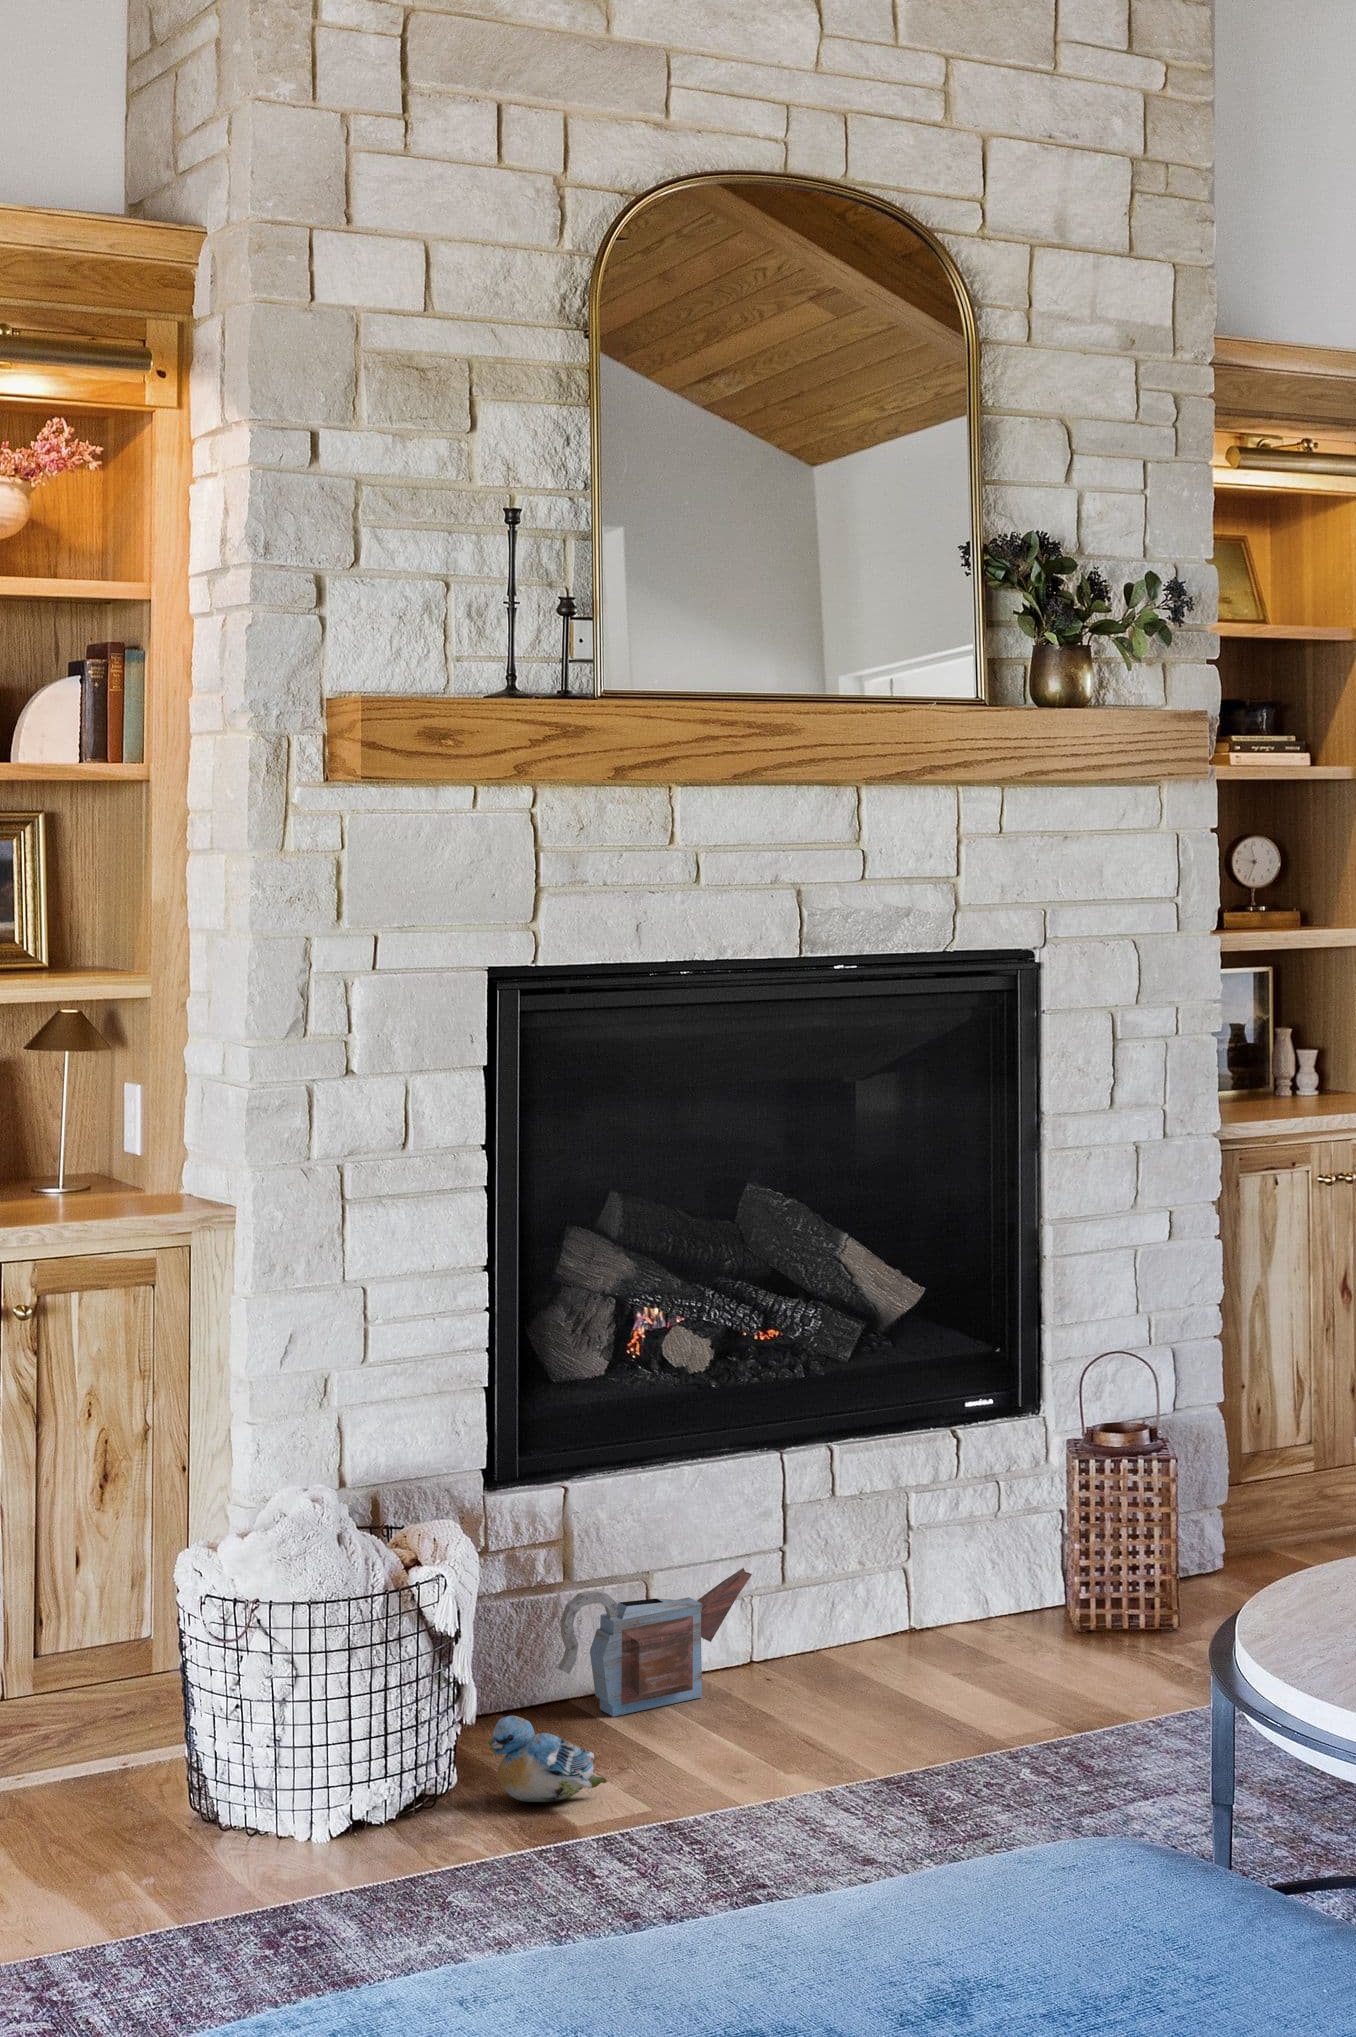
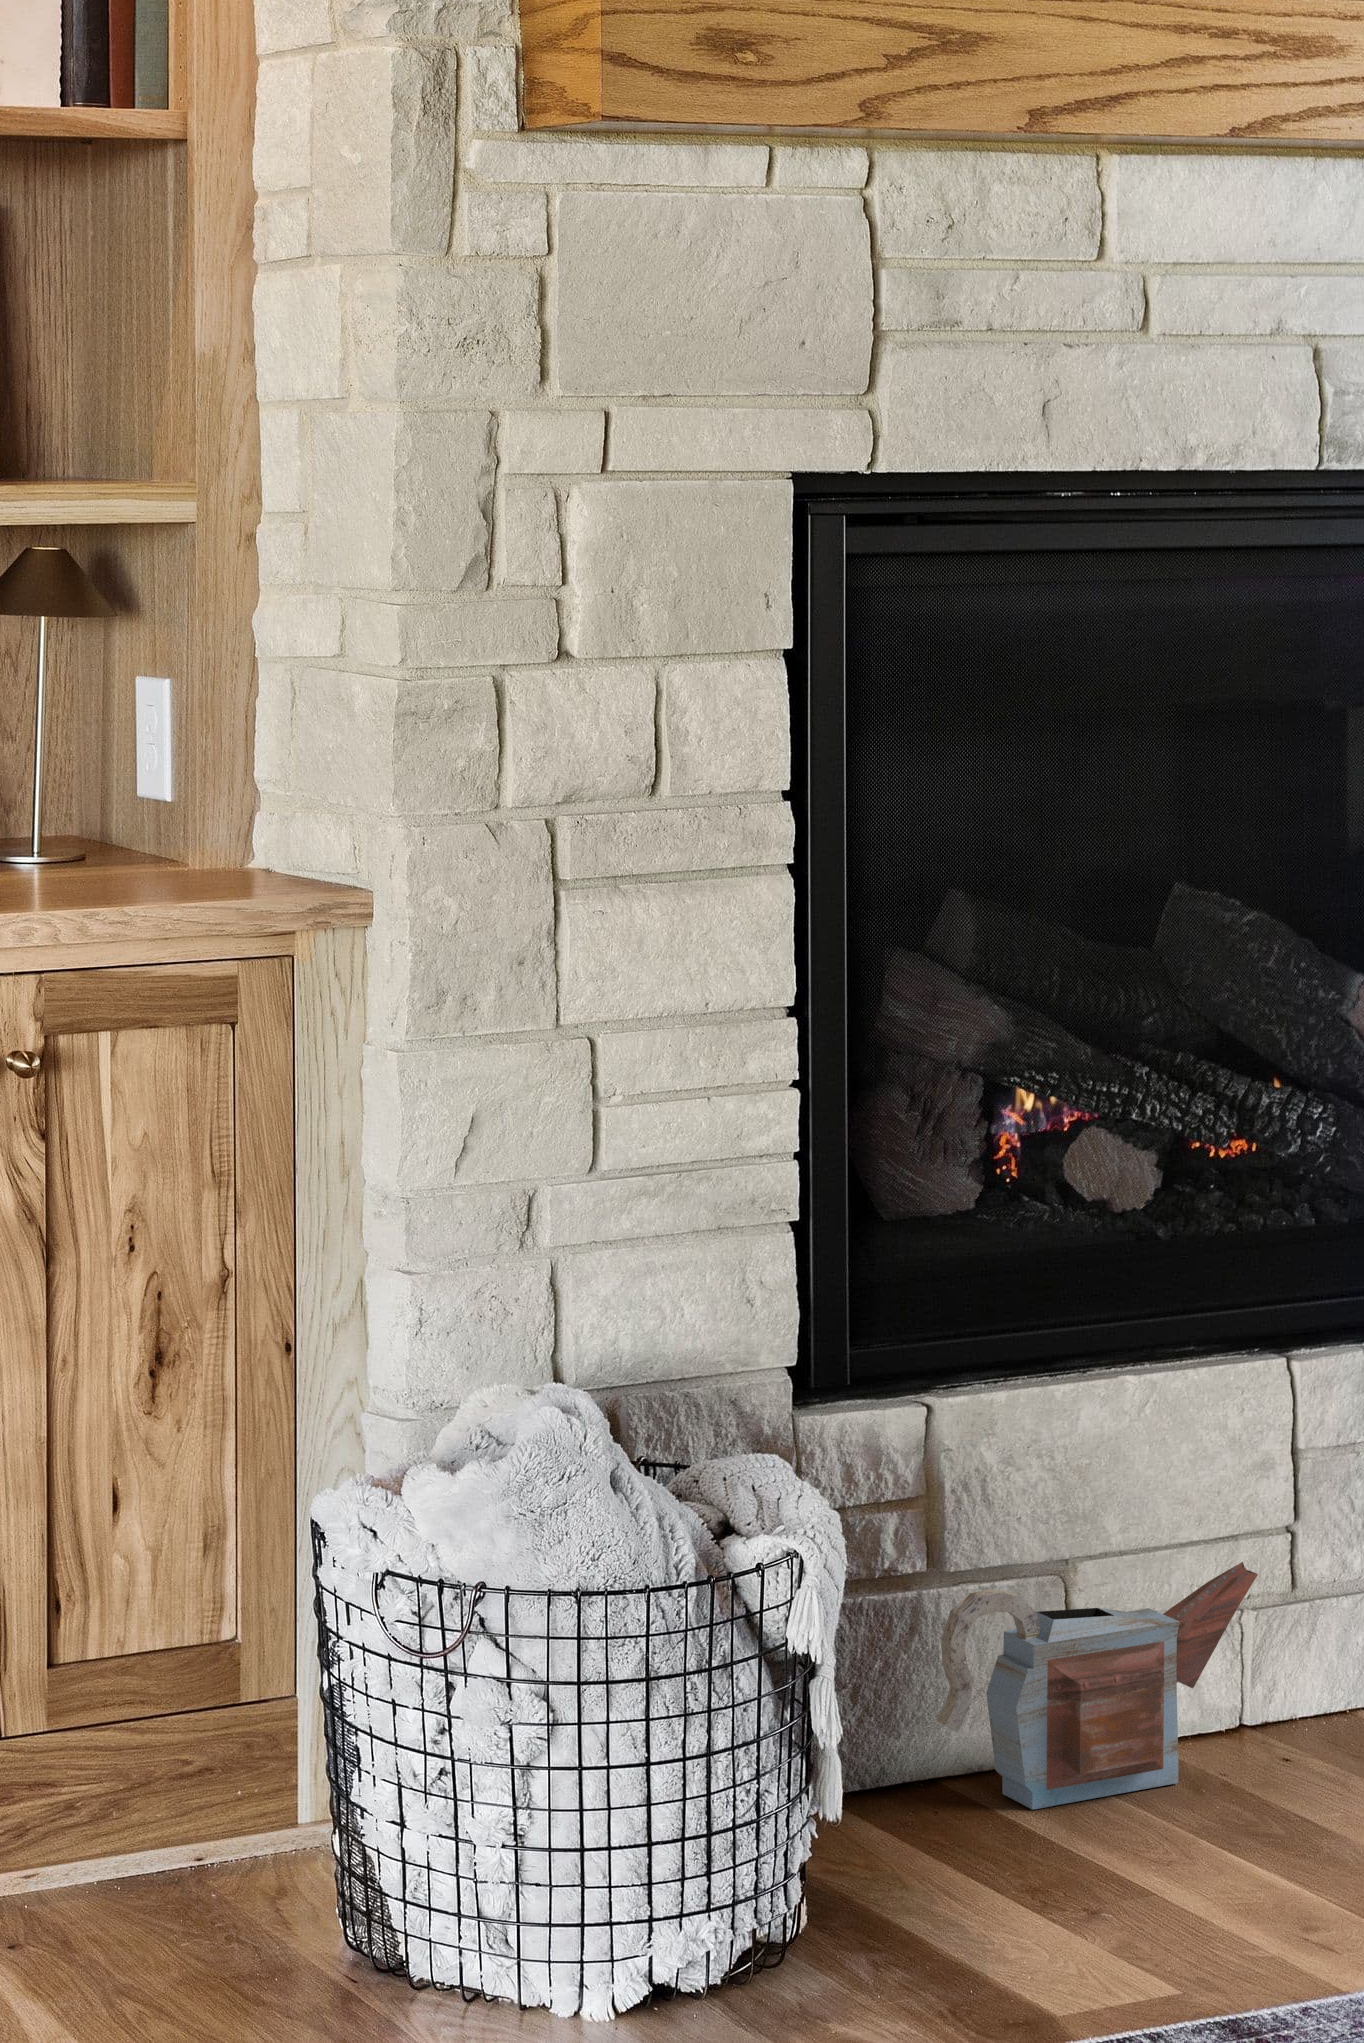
plush toy: present [488,1716,607,1802] -> none [879,1811,1097,1969]

